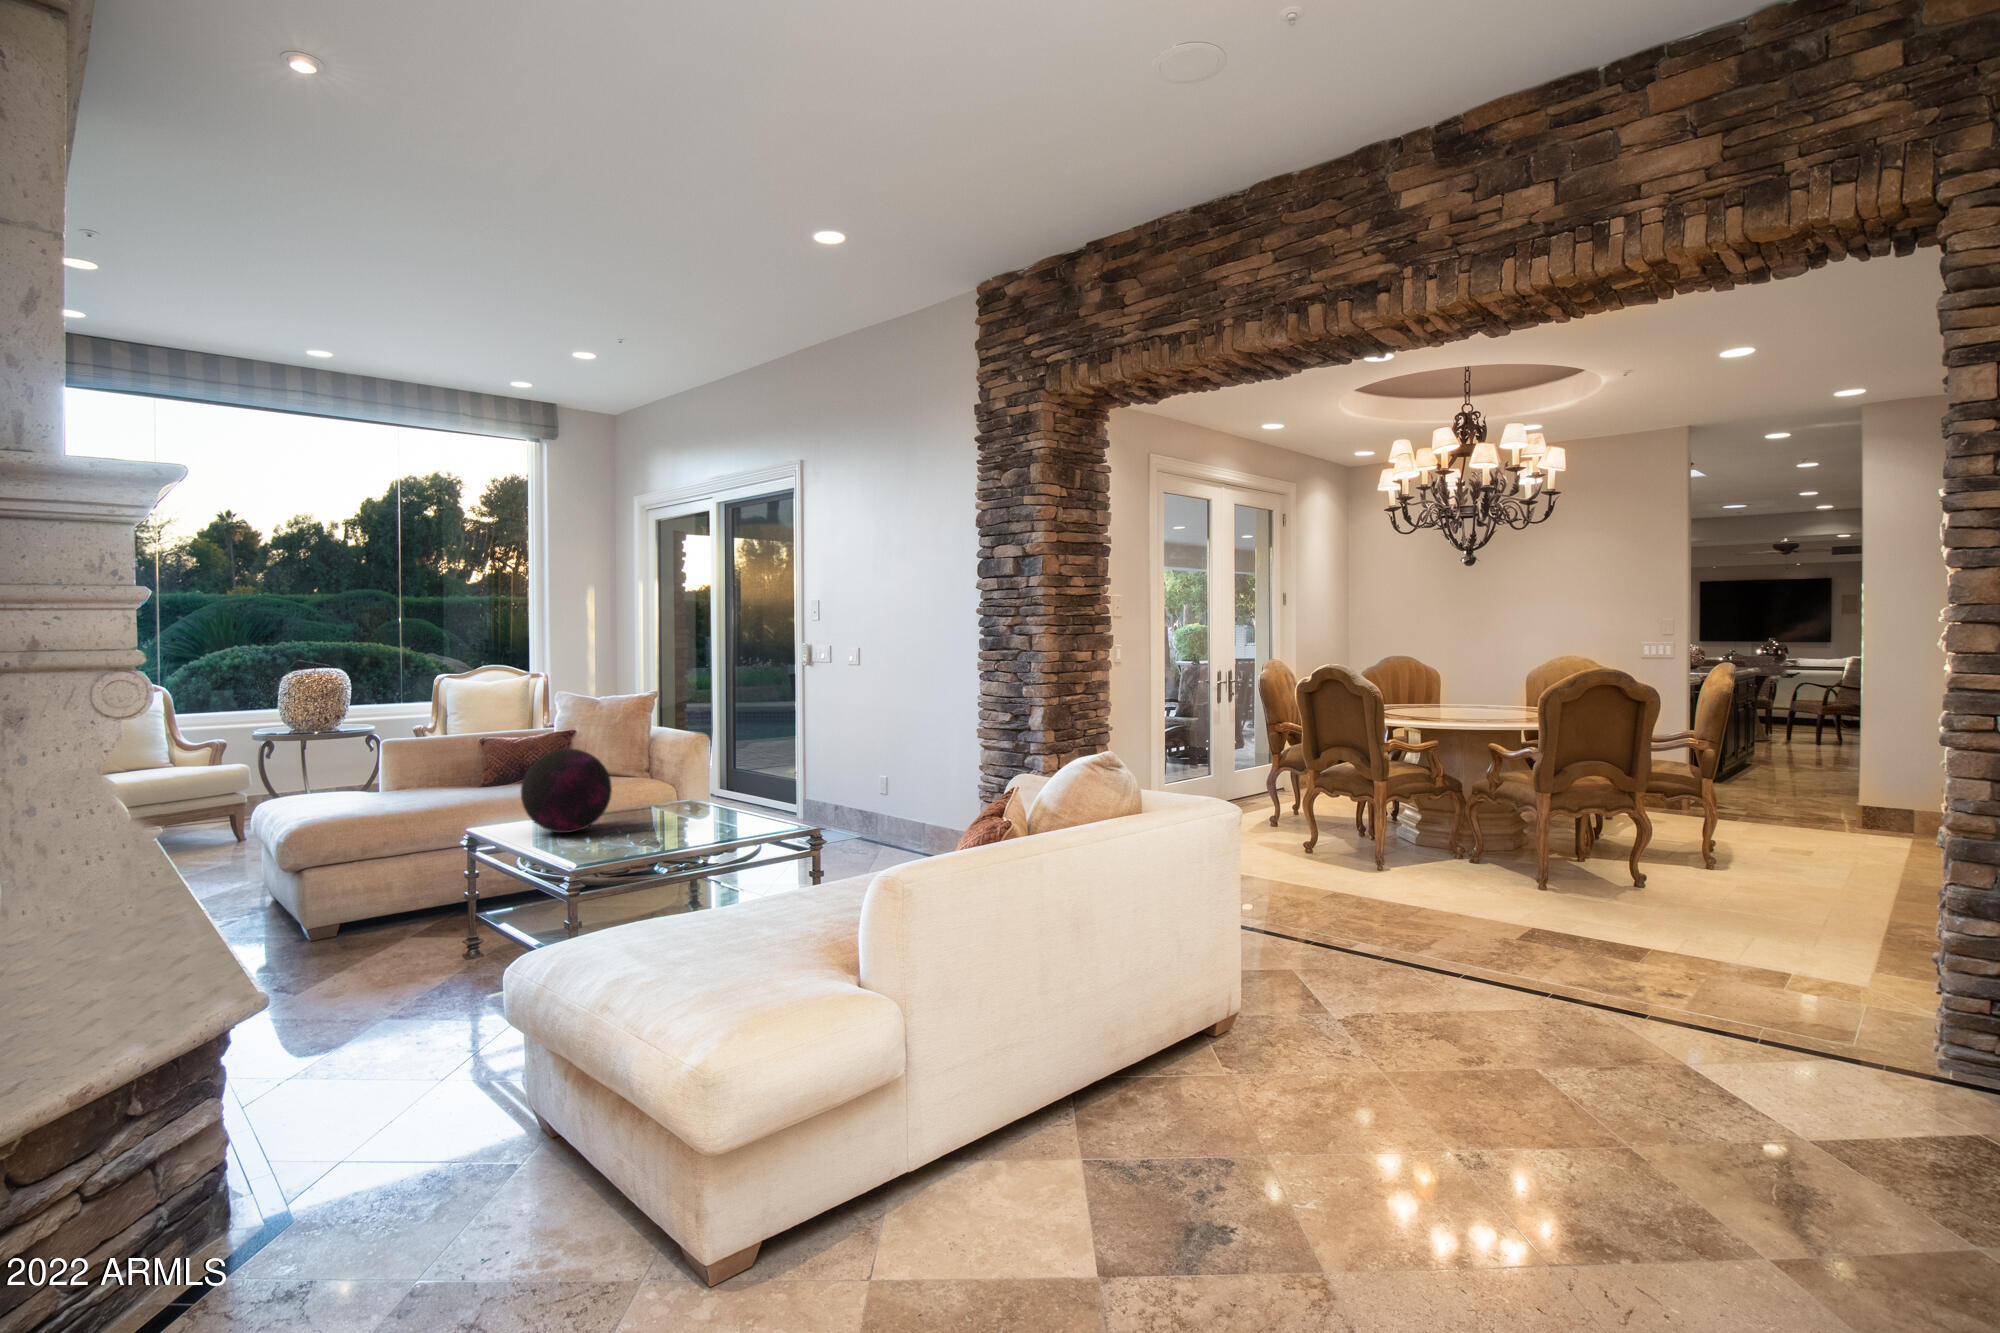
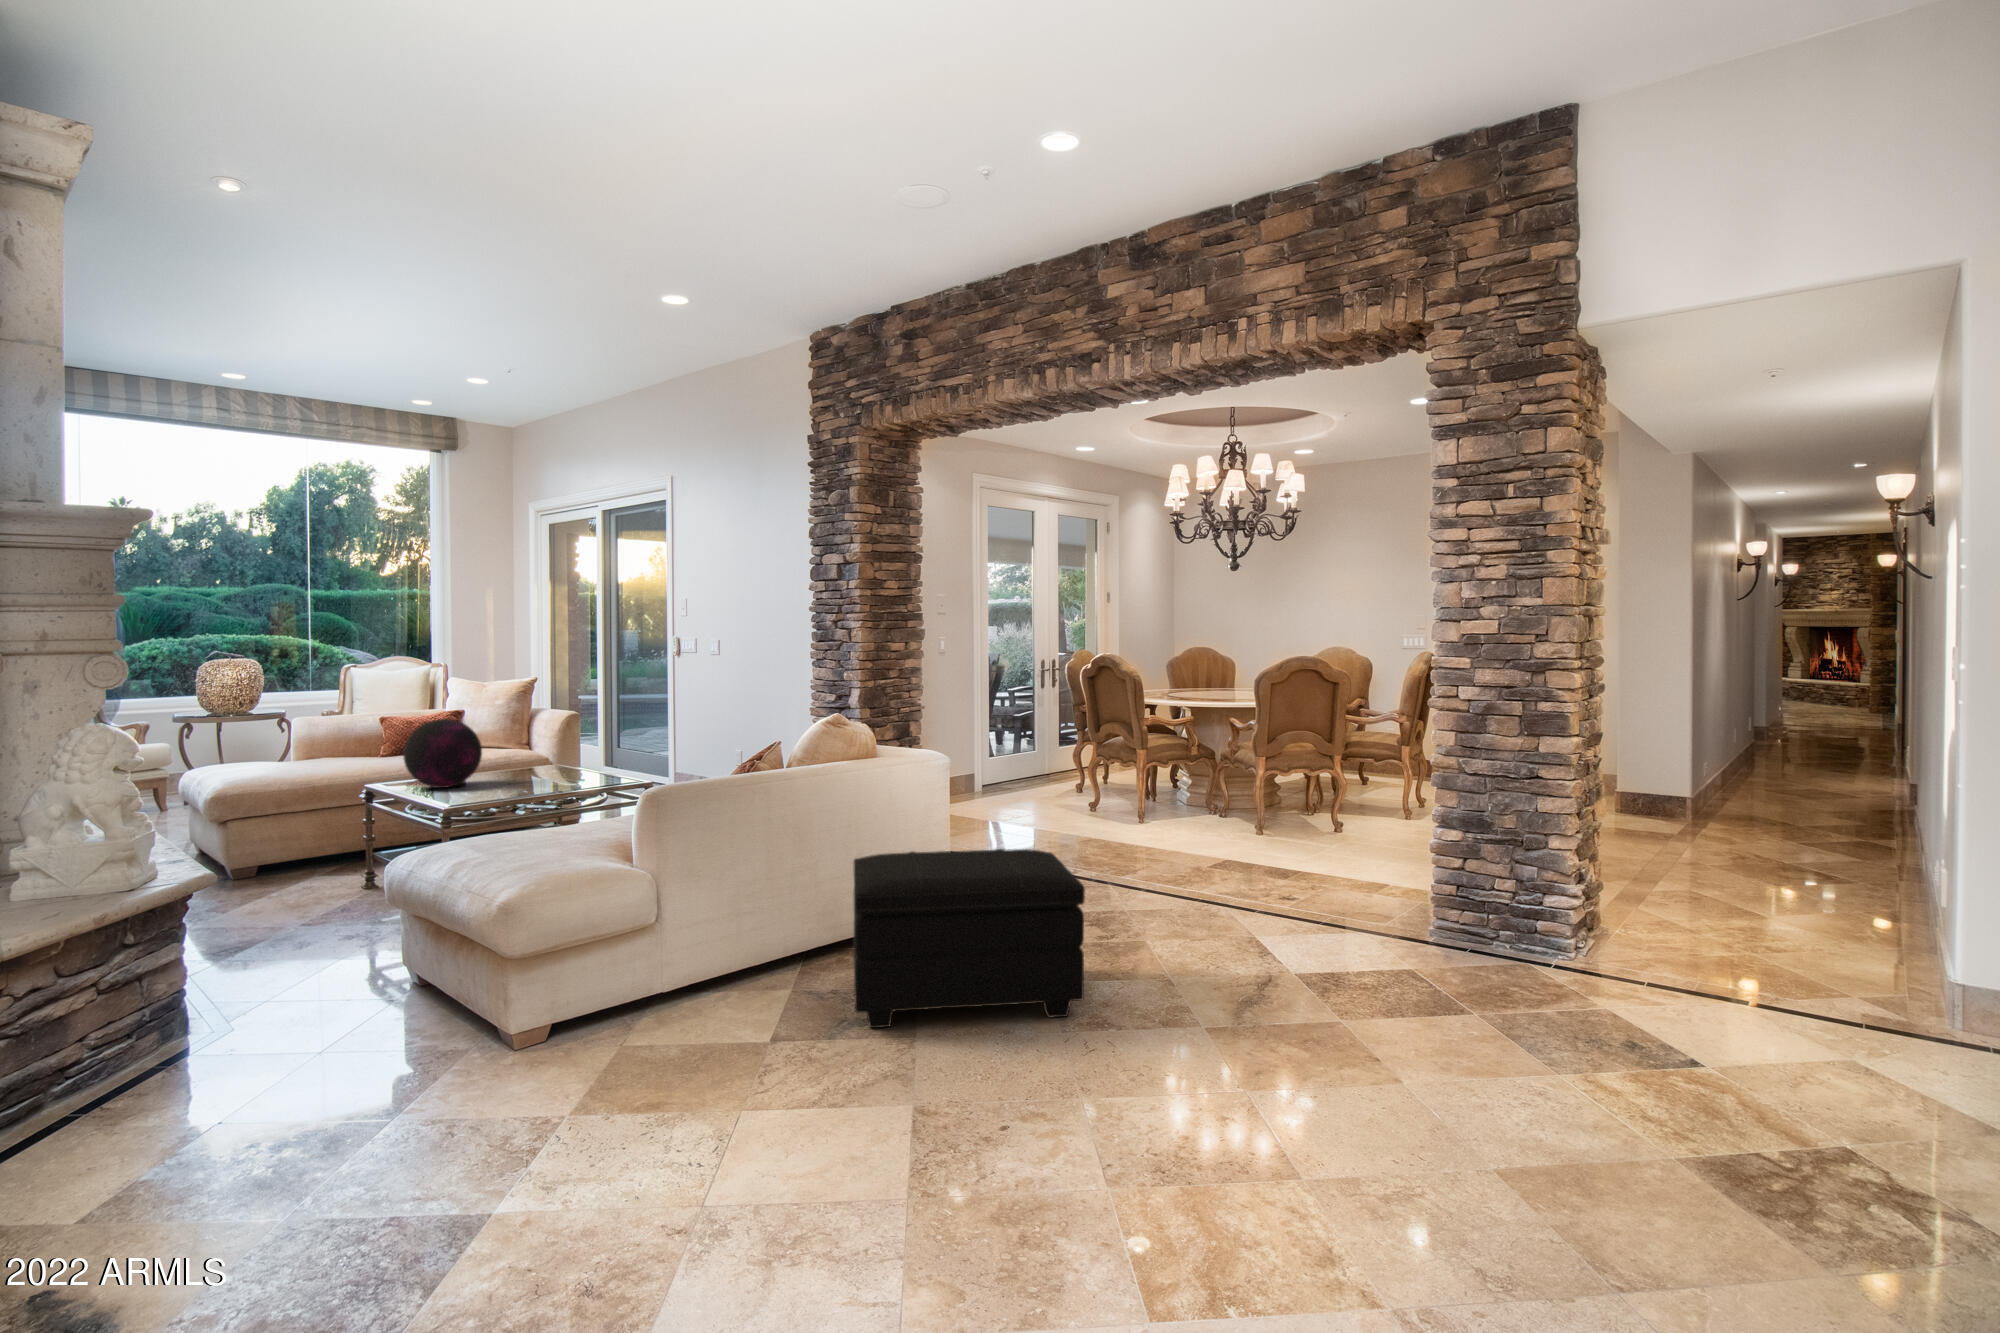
footstool: none [1145,946,1527,1222] -> present [854,849,1085,1028]

